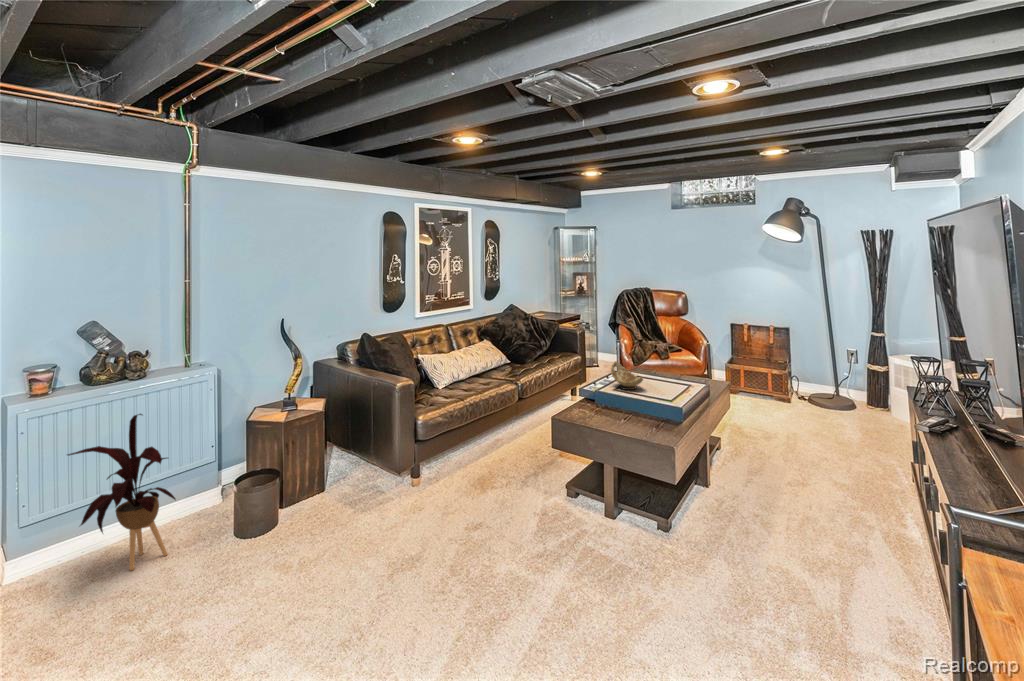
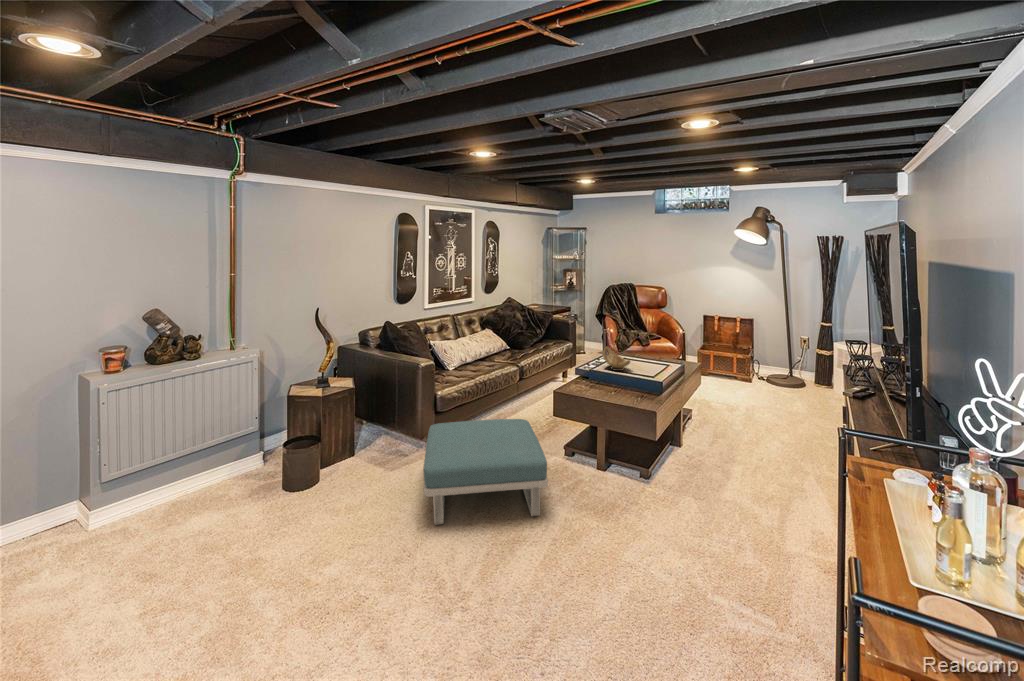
house plant: present [68,414,176,570] -> none [145,387,238,521]
footstool: none [388,447,539,580] -> present [424,419,548,525]

